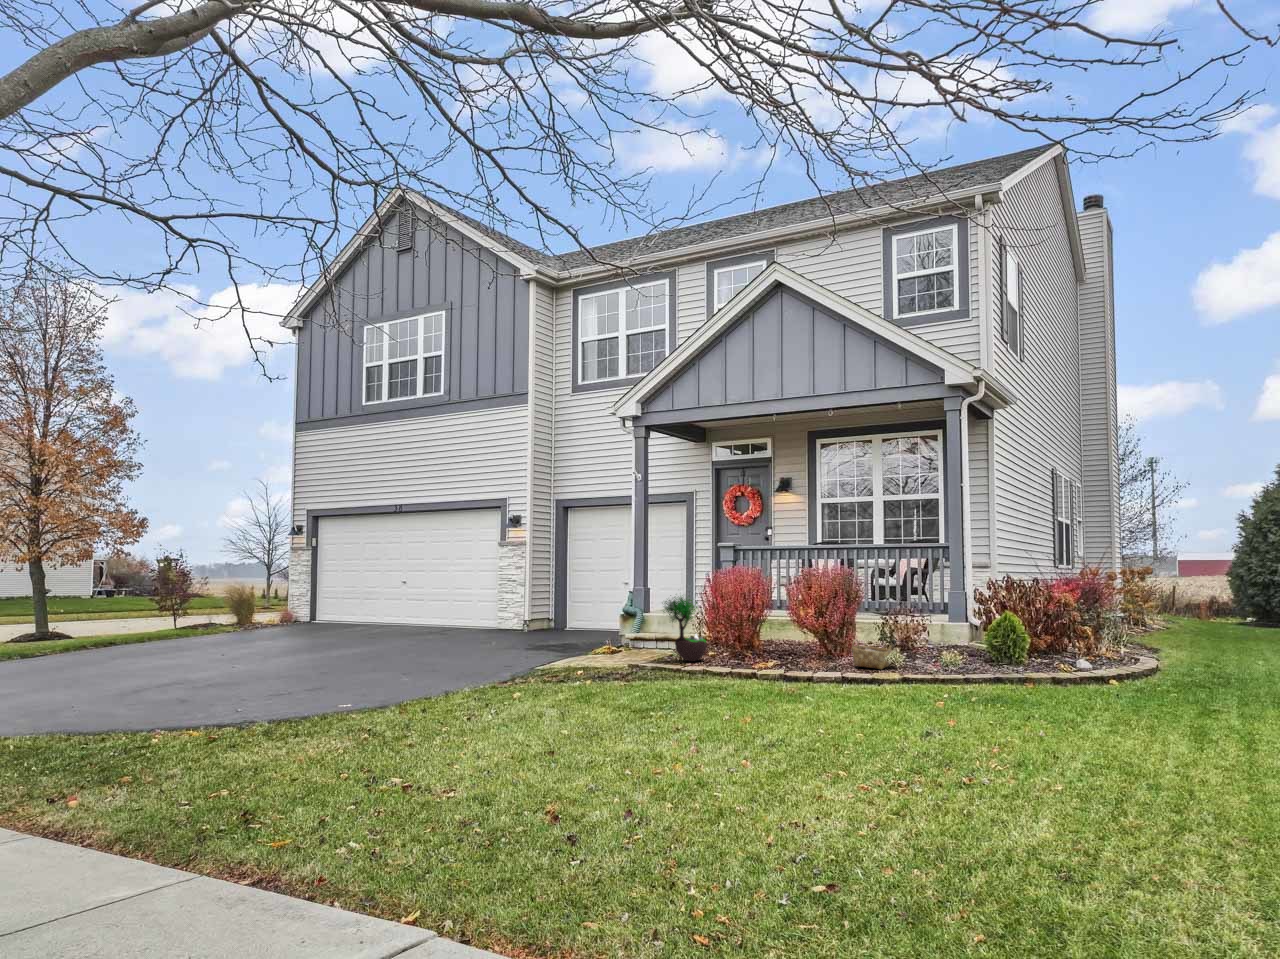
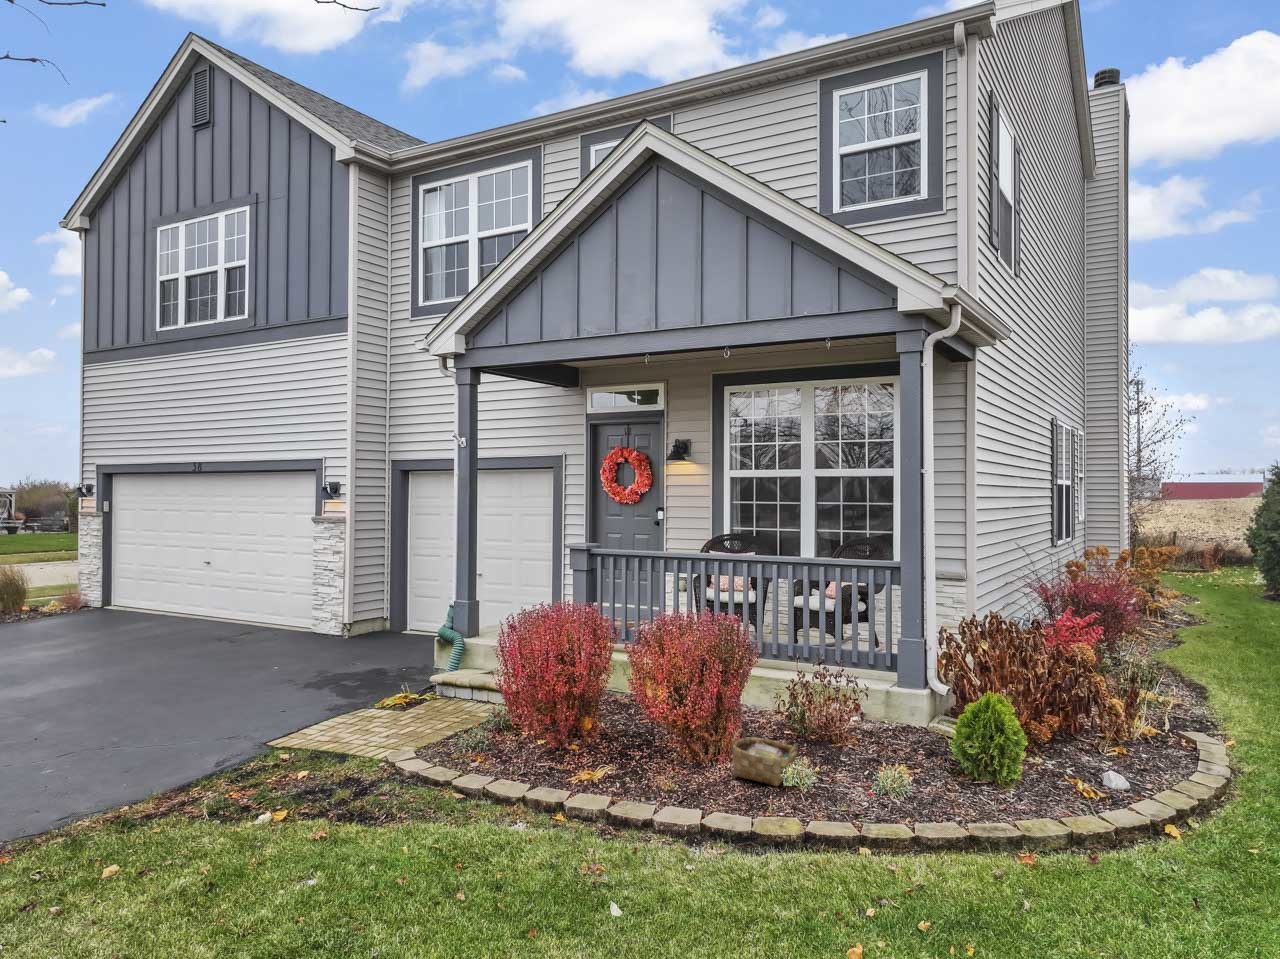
potted tree: present [663,597,707,661] -> none [448,633,519,745]

